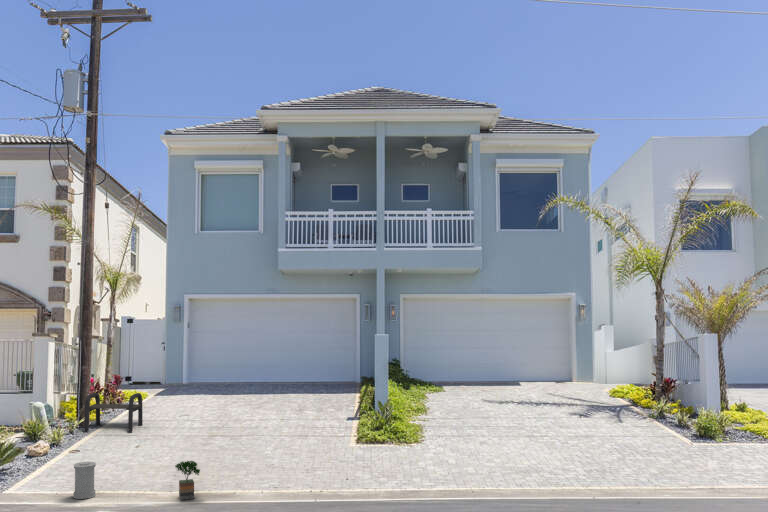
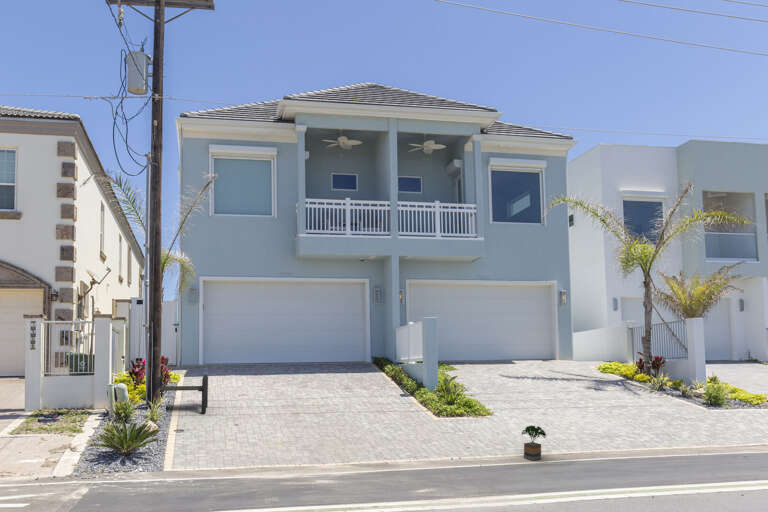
potted tree: present [175,461,200,500] -> present [522,426,546,460]
trash can: present [73,462,96,499] -> none [226,441,249,478]

